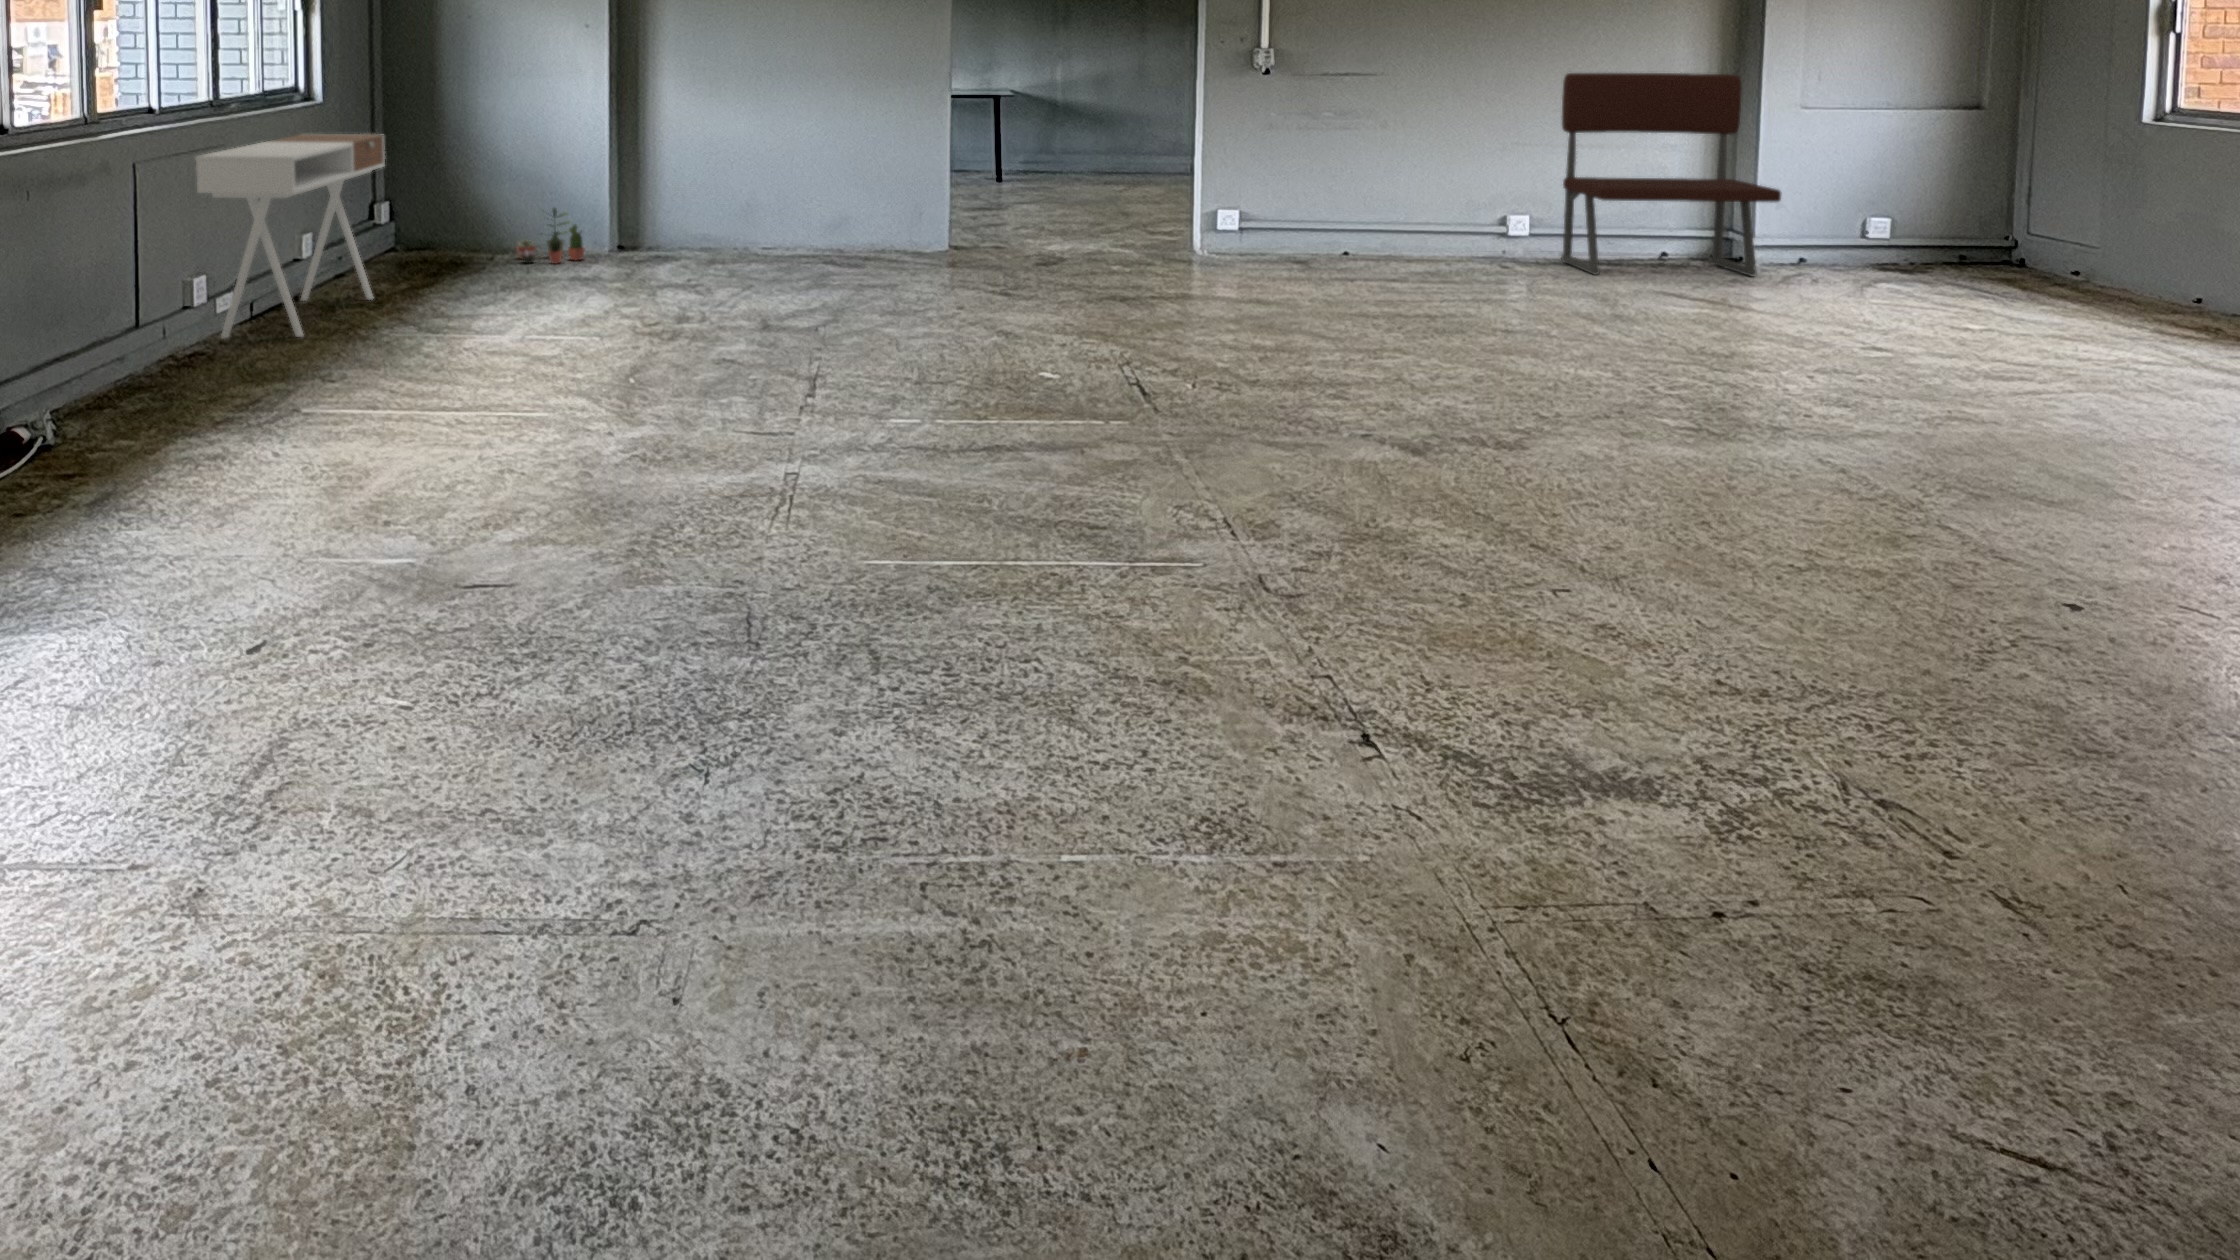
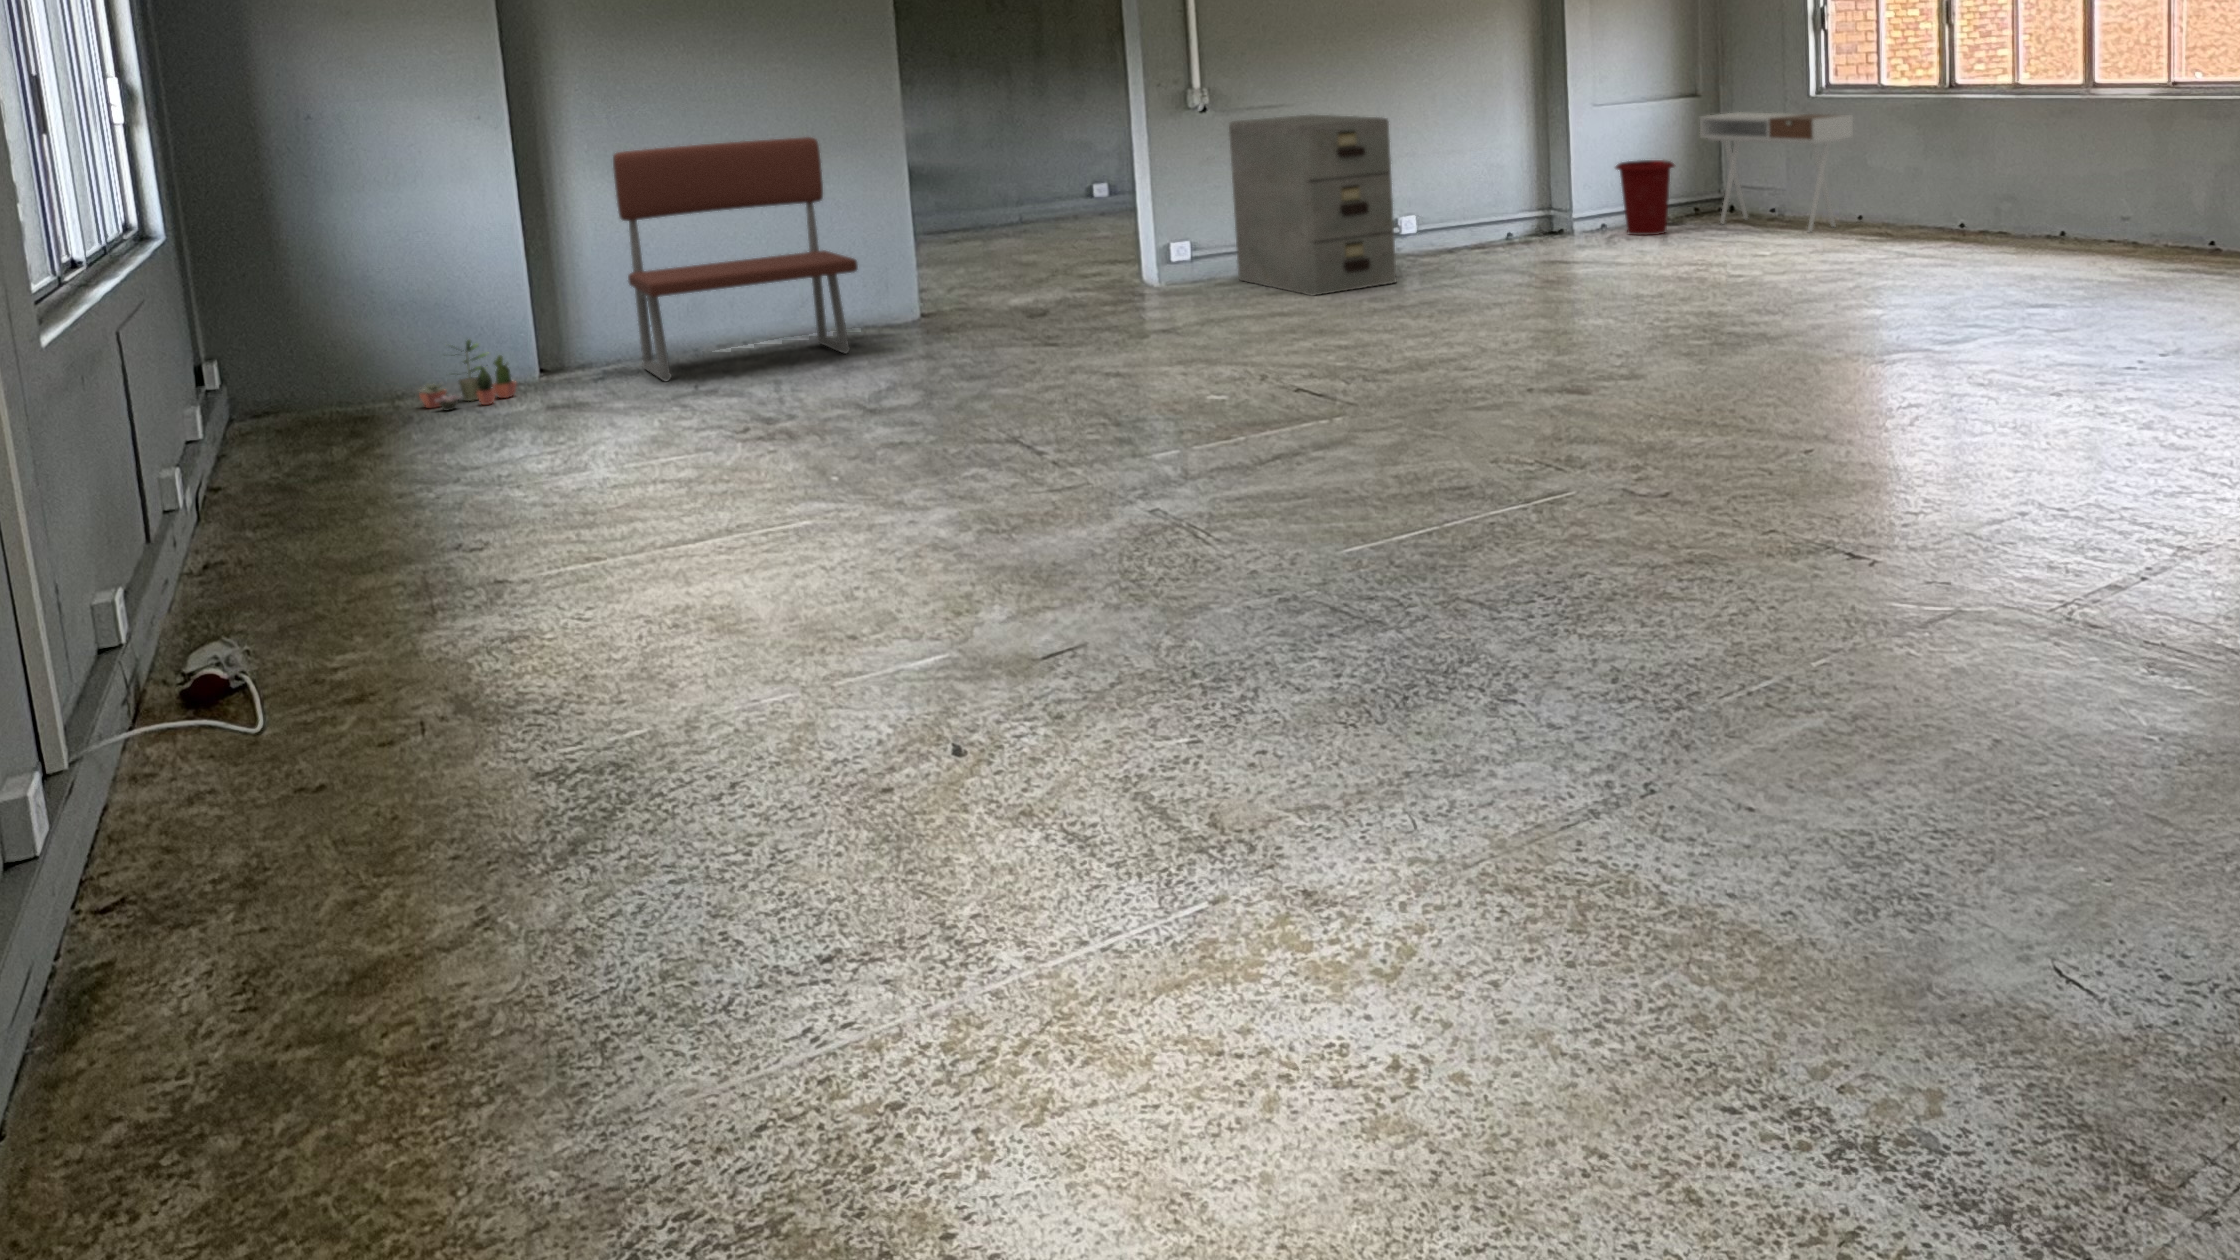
bench: present [1561,73,1782,276] -> present [613,137,858,381]
filing cabinet: none [1293,86,1454,285] -> present [1229,115,1397,295]
desk: present [196,134,385,338] -> present [1700,113,1853,232]
waste bin: none [1817,182,1908,279] -> present [1615,160,1675,235]

